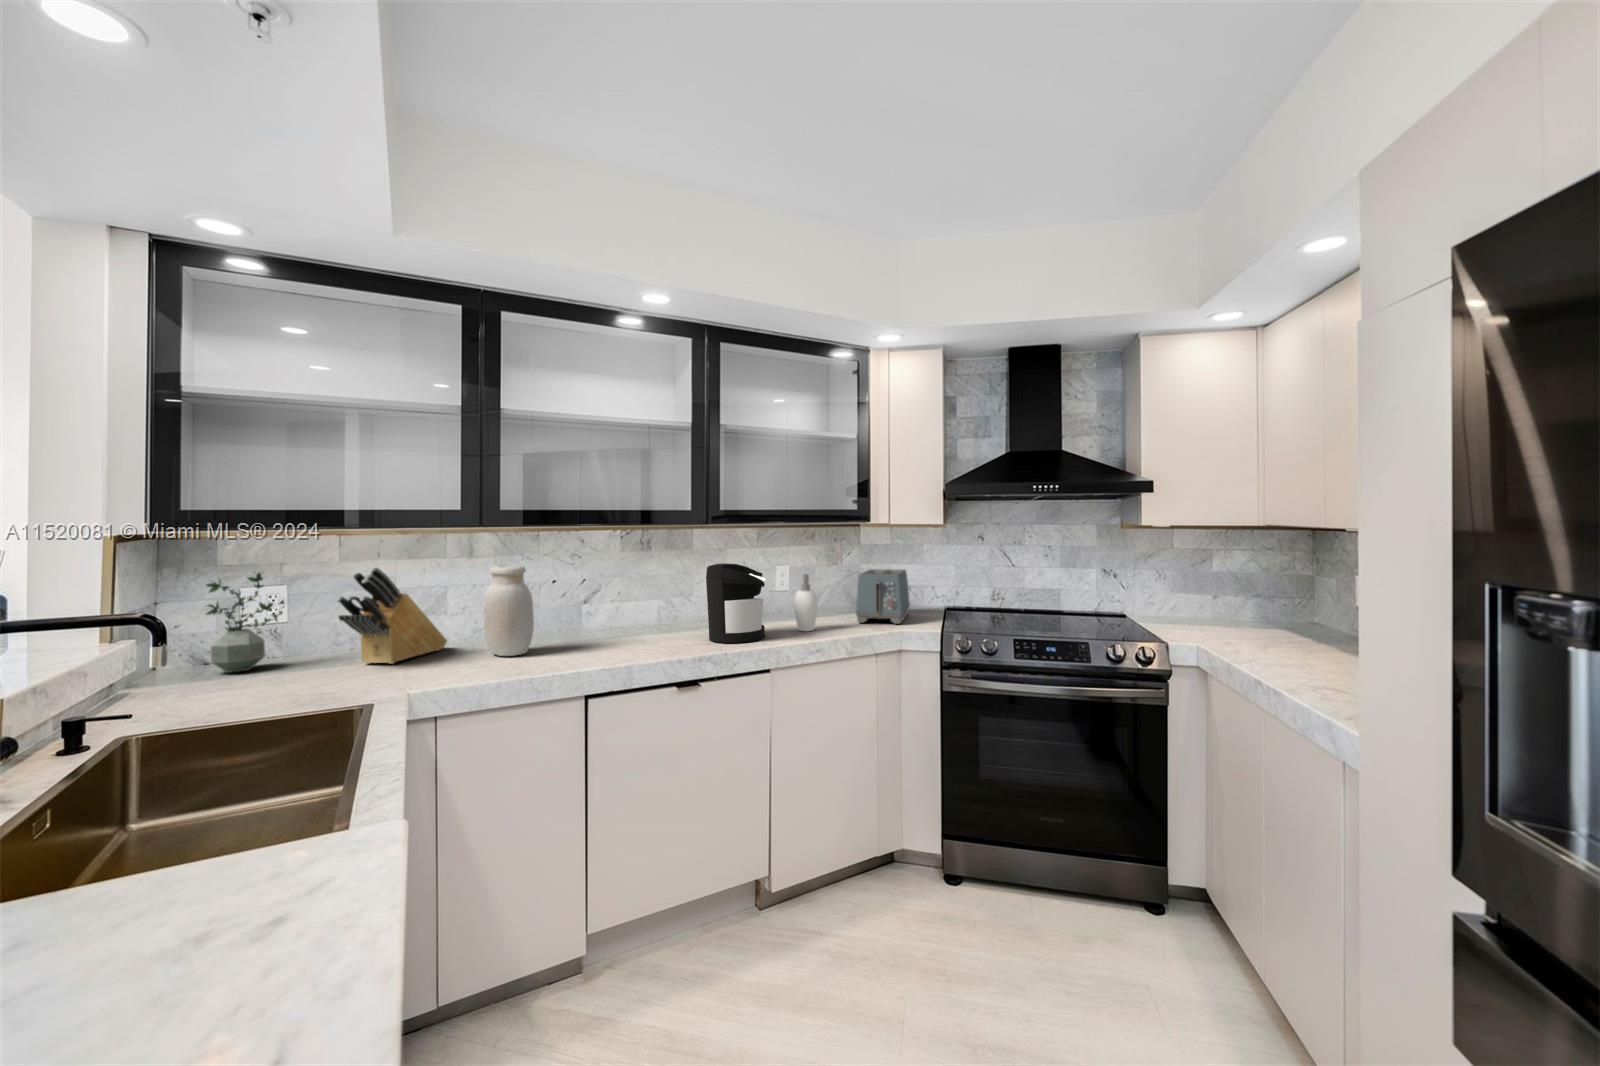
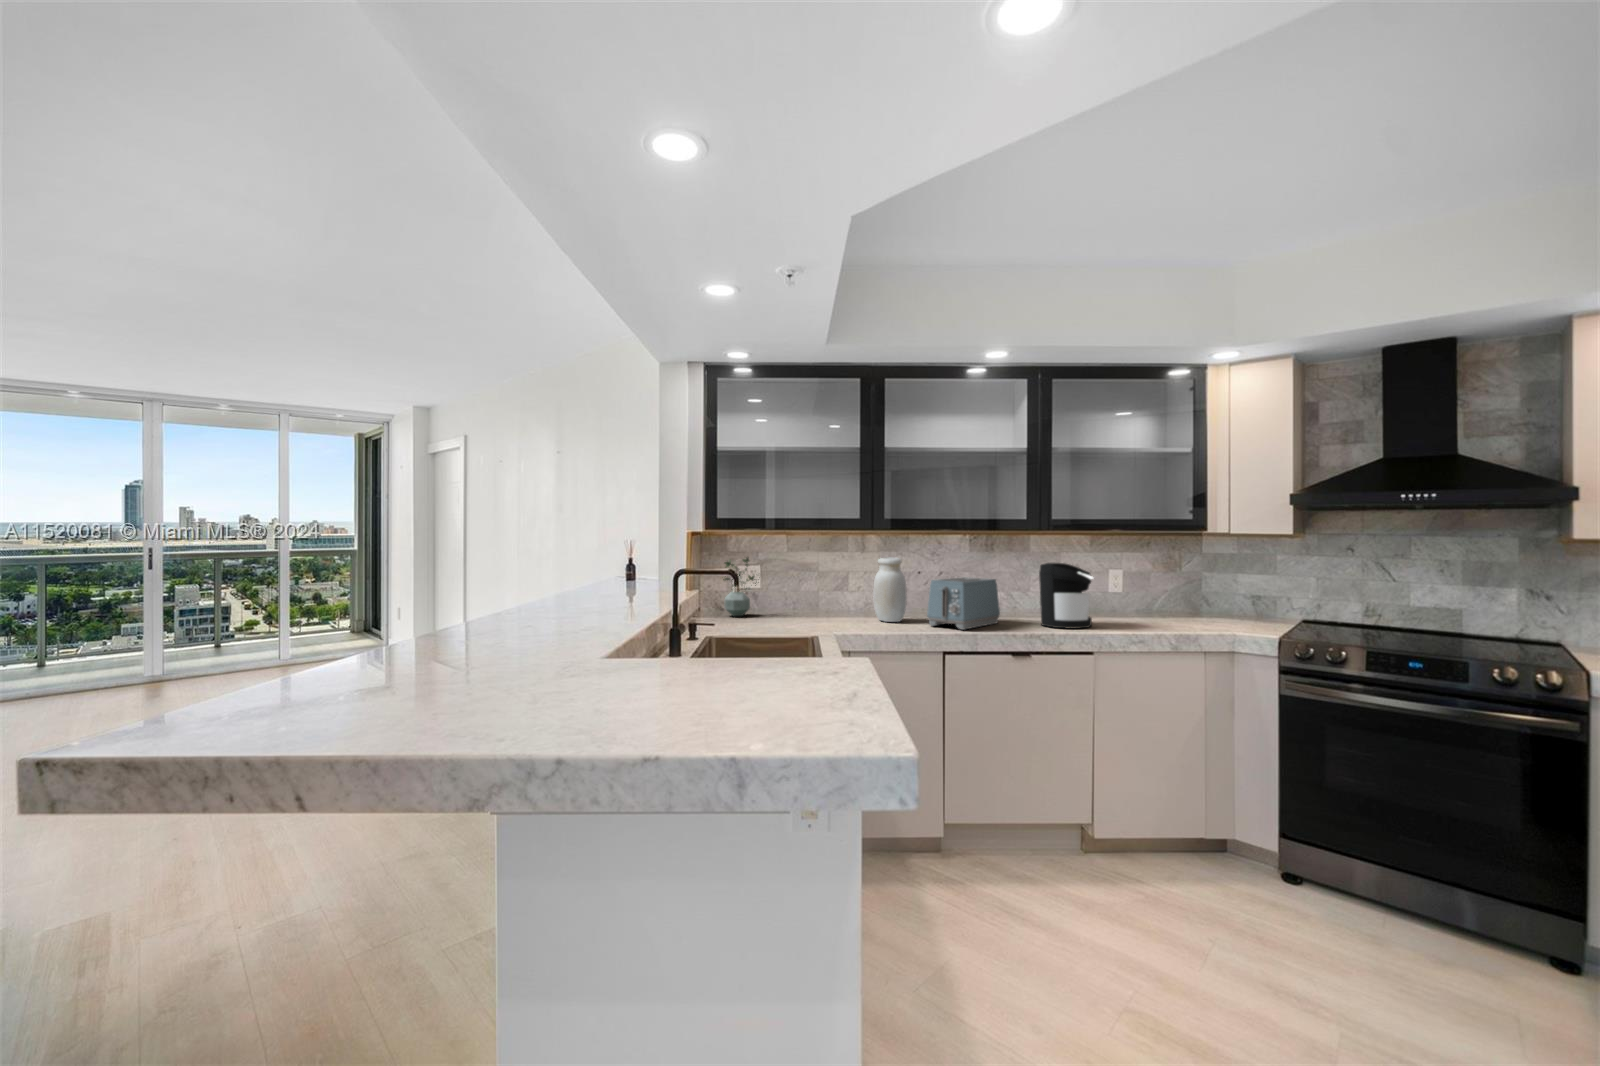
knife block: present [337,567,447,664] -> none [790,555,849,620]
toaster: present [856,569,910,624] -> present [927,577,1000,630]
soap dispenser: present [794,574,818,631] -> none [1121,575,1149,626]

